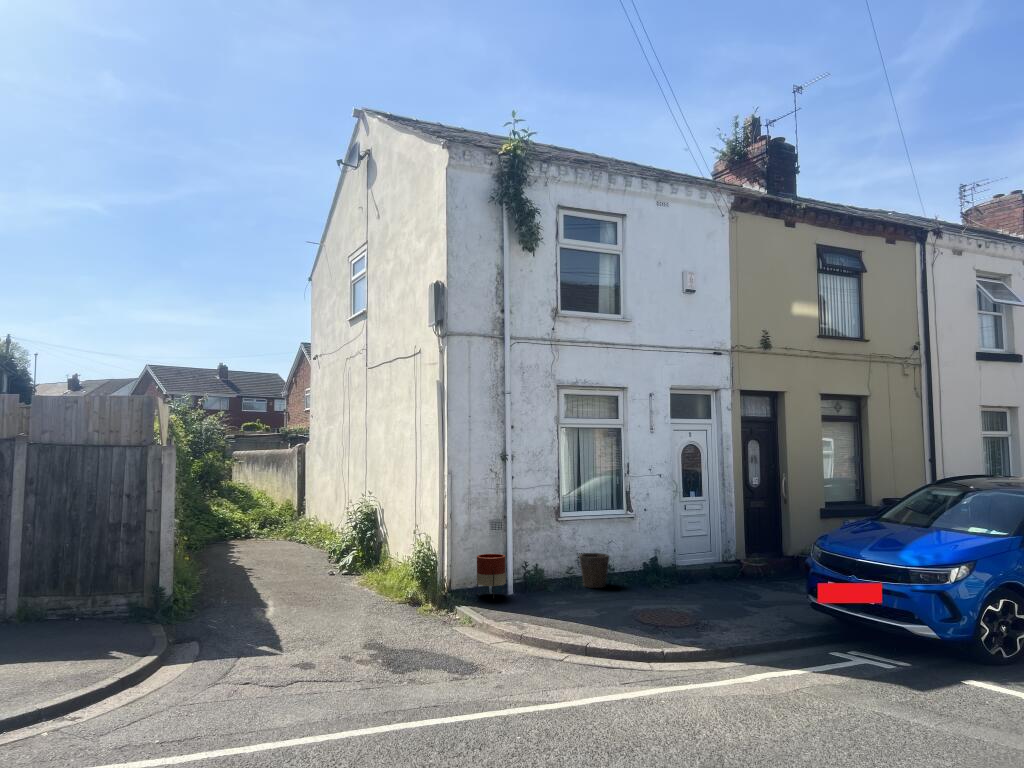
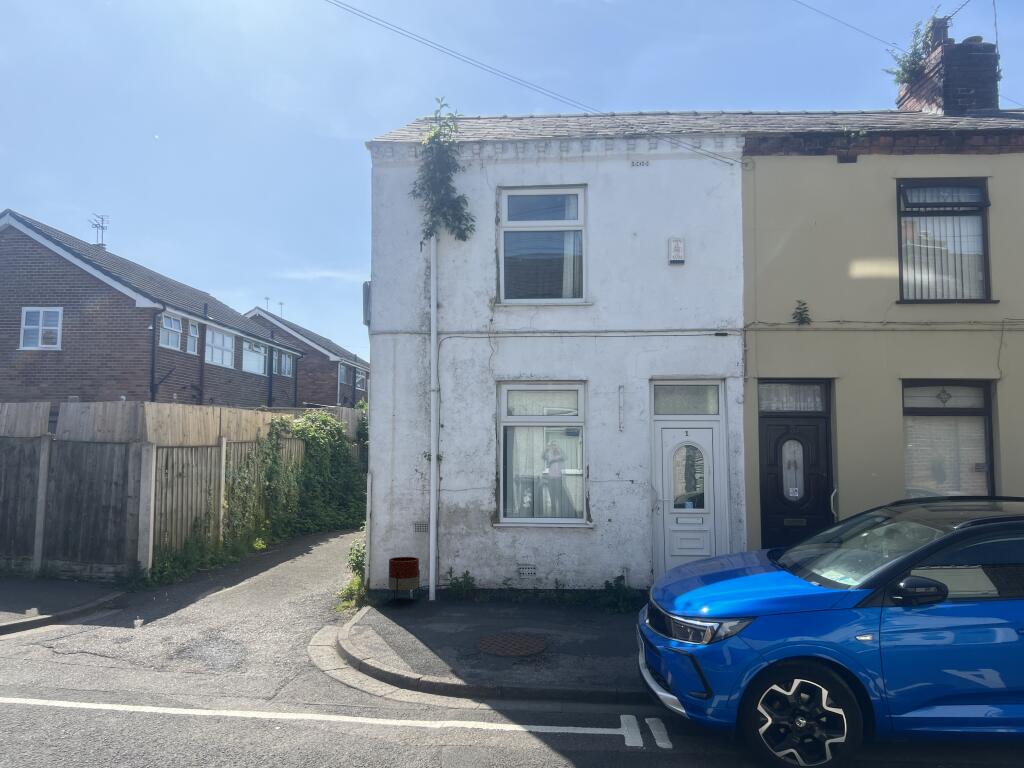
waste bin: present [579,553,609,588] -> none [510,566,544,605]

